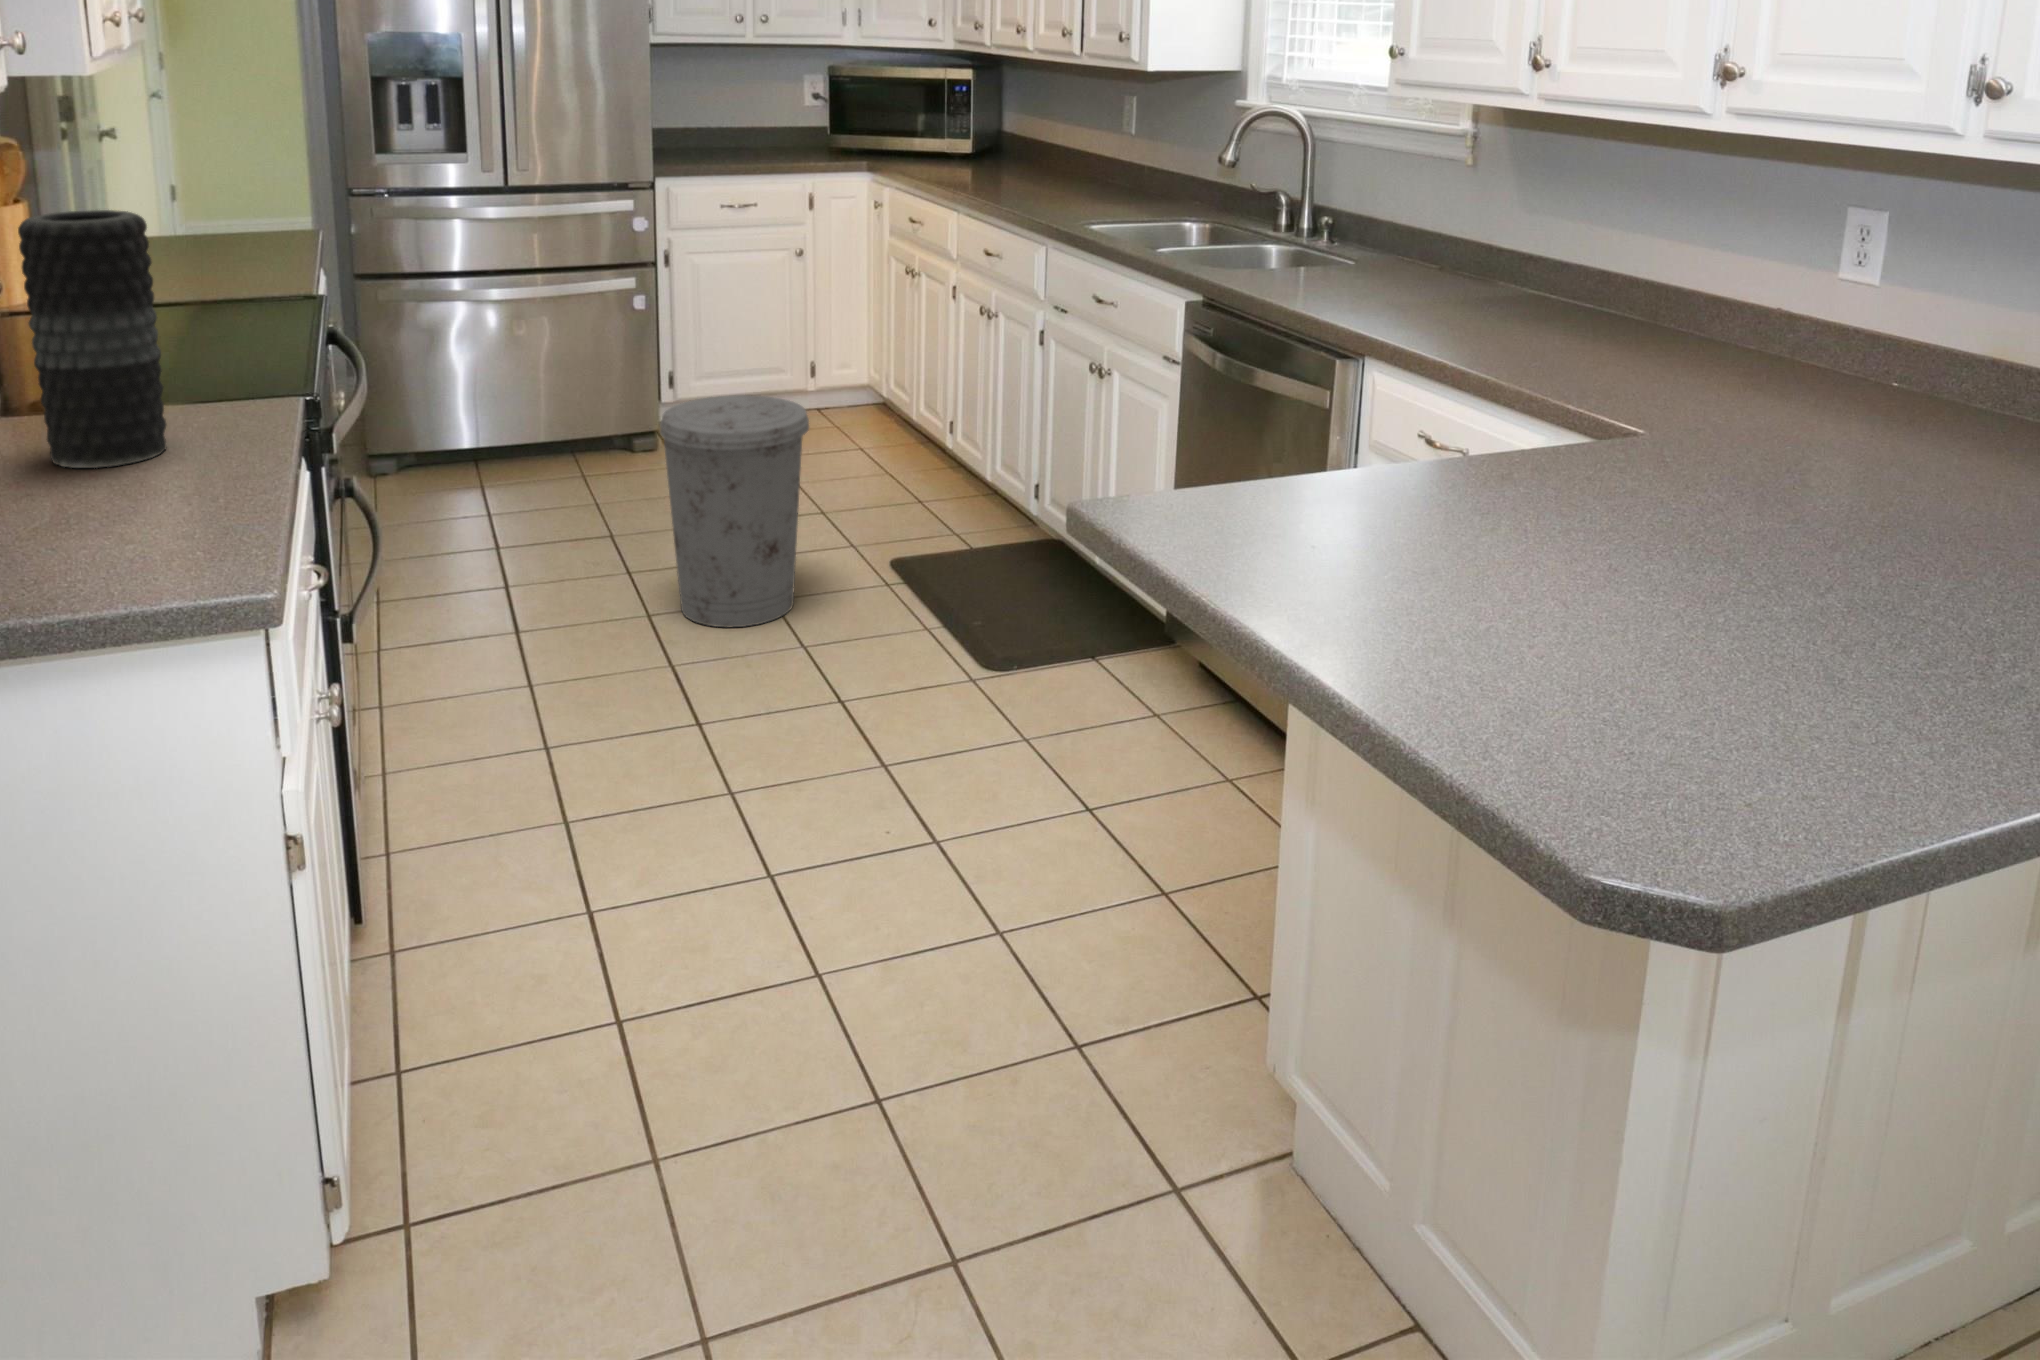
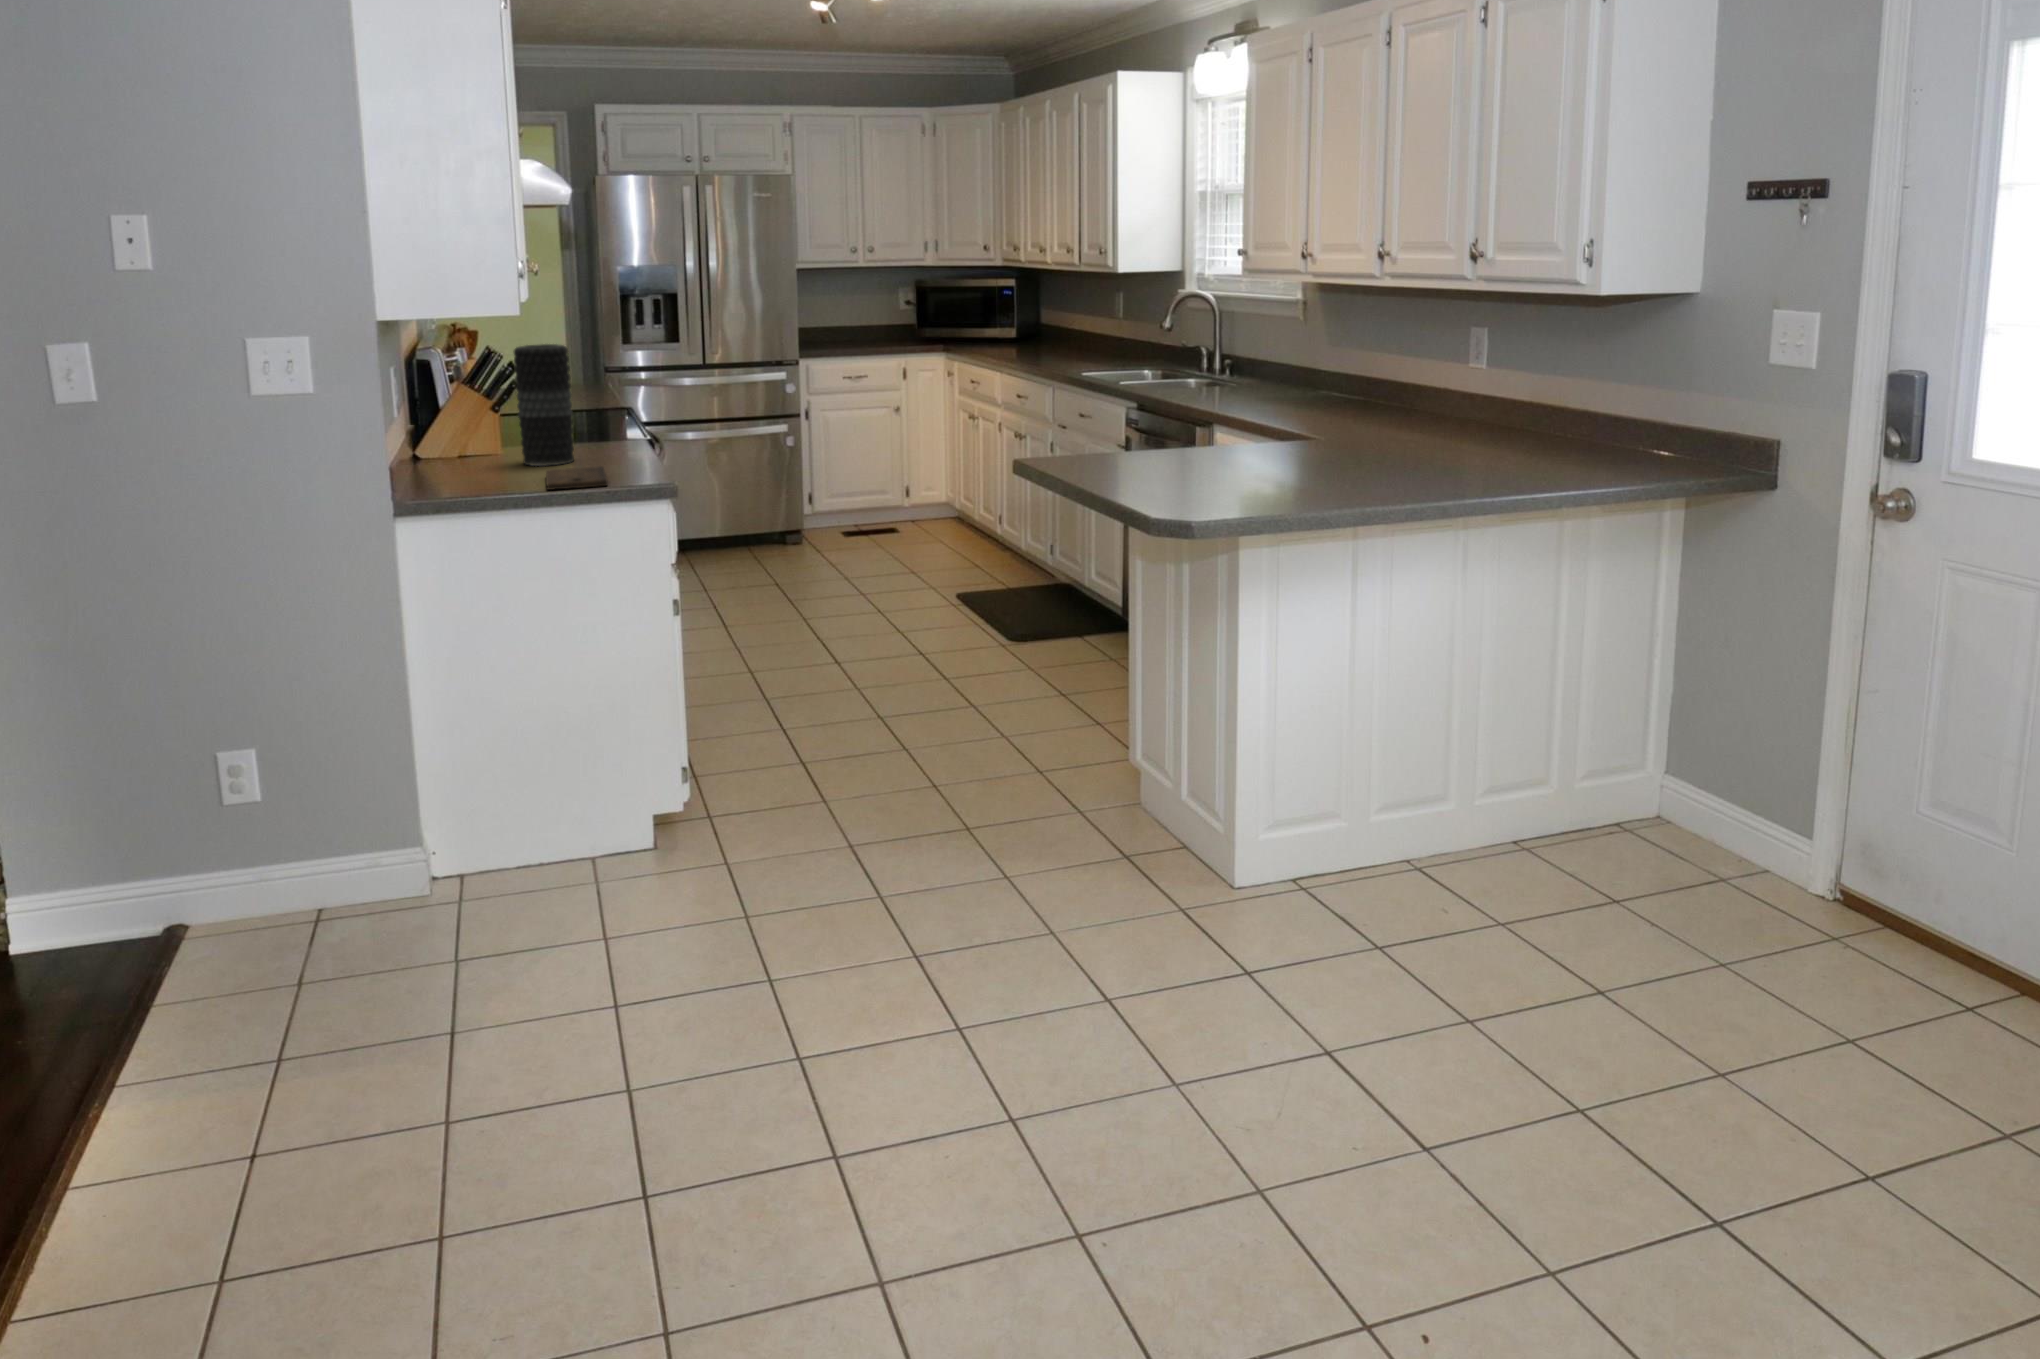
trash can: present [660,395,809,627] -> none [806,485,898,628]
cutting board: none [31,488,204,577] -> present [546,466,607,490]

